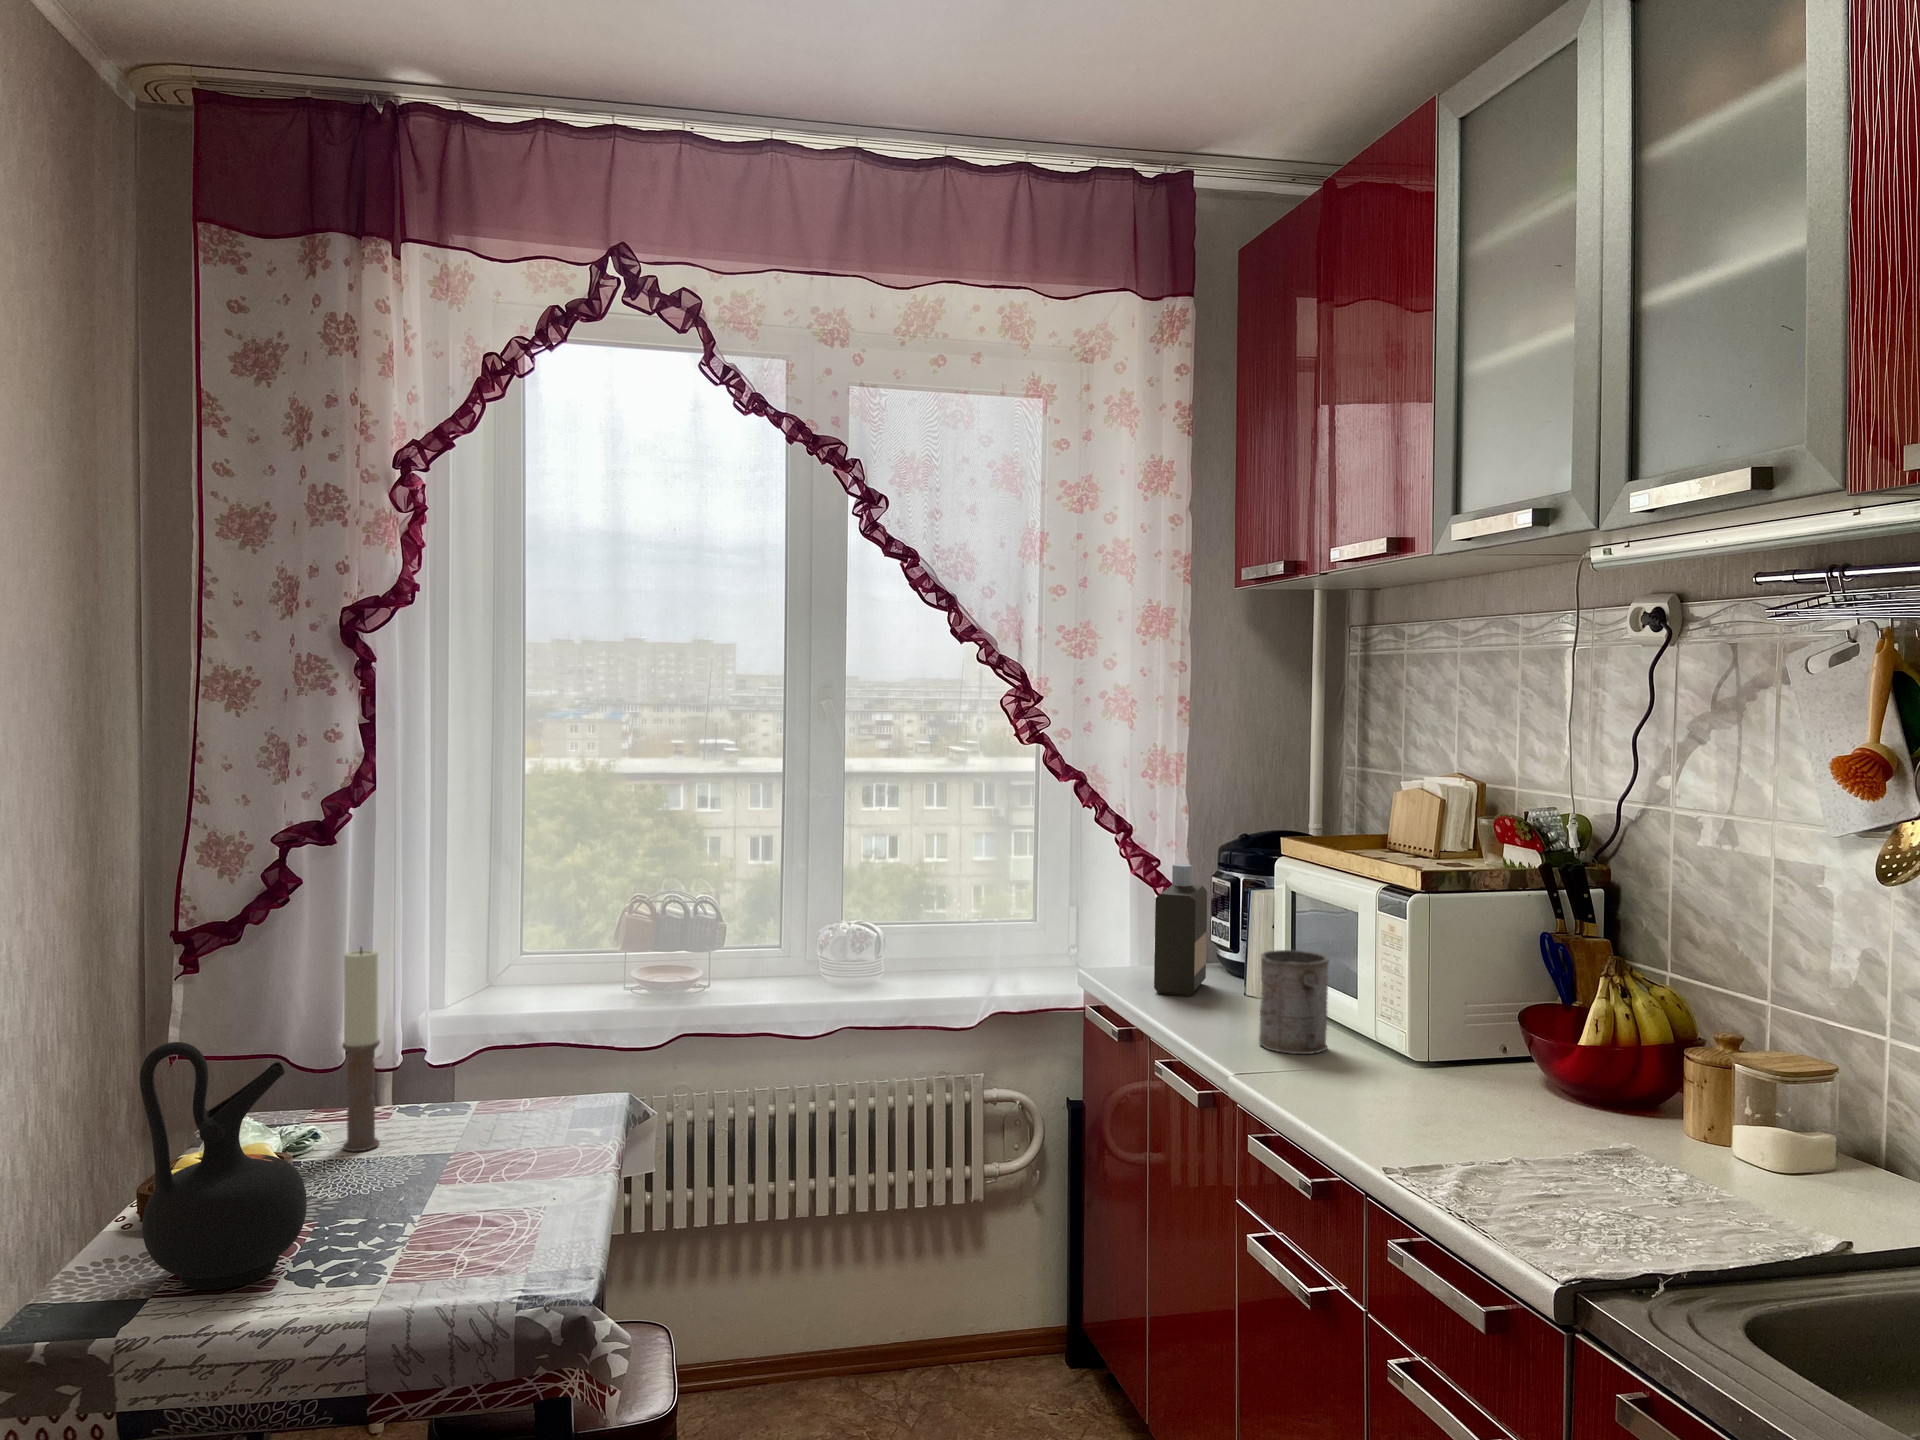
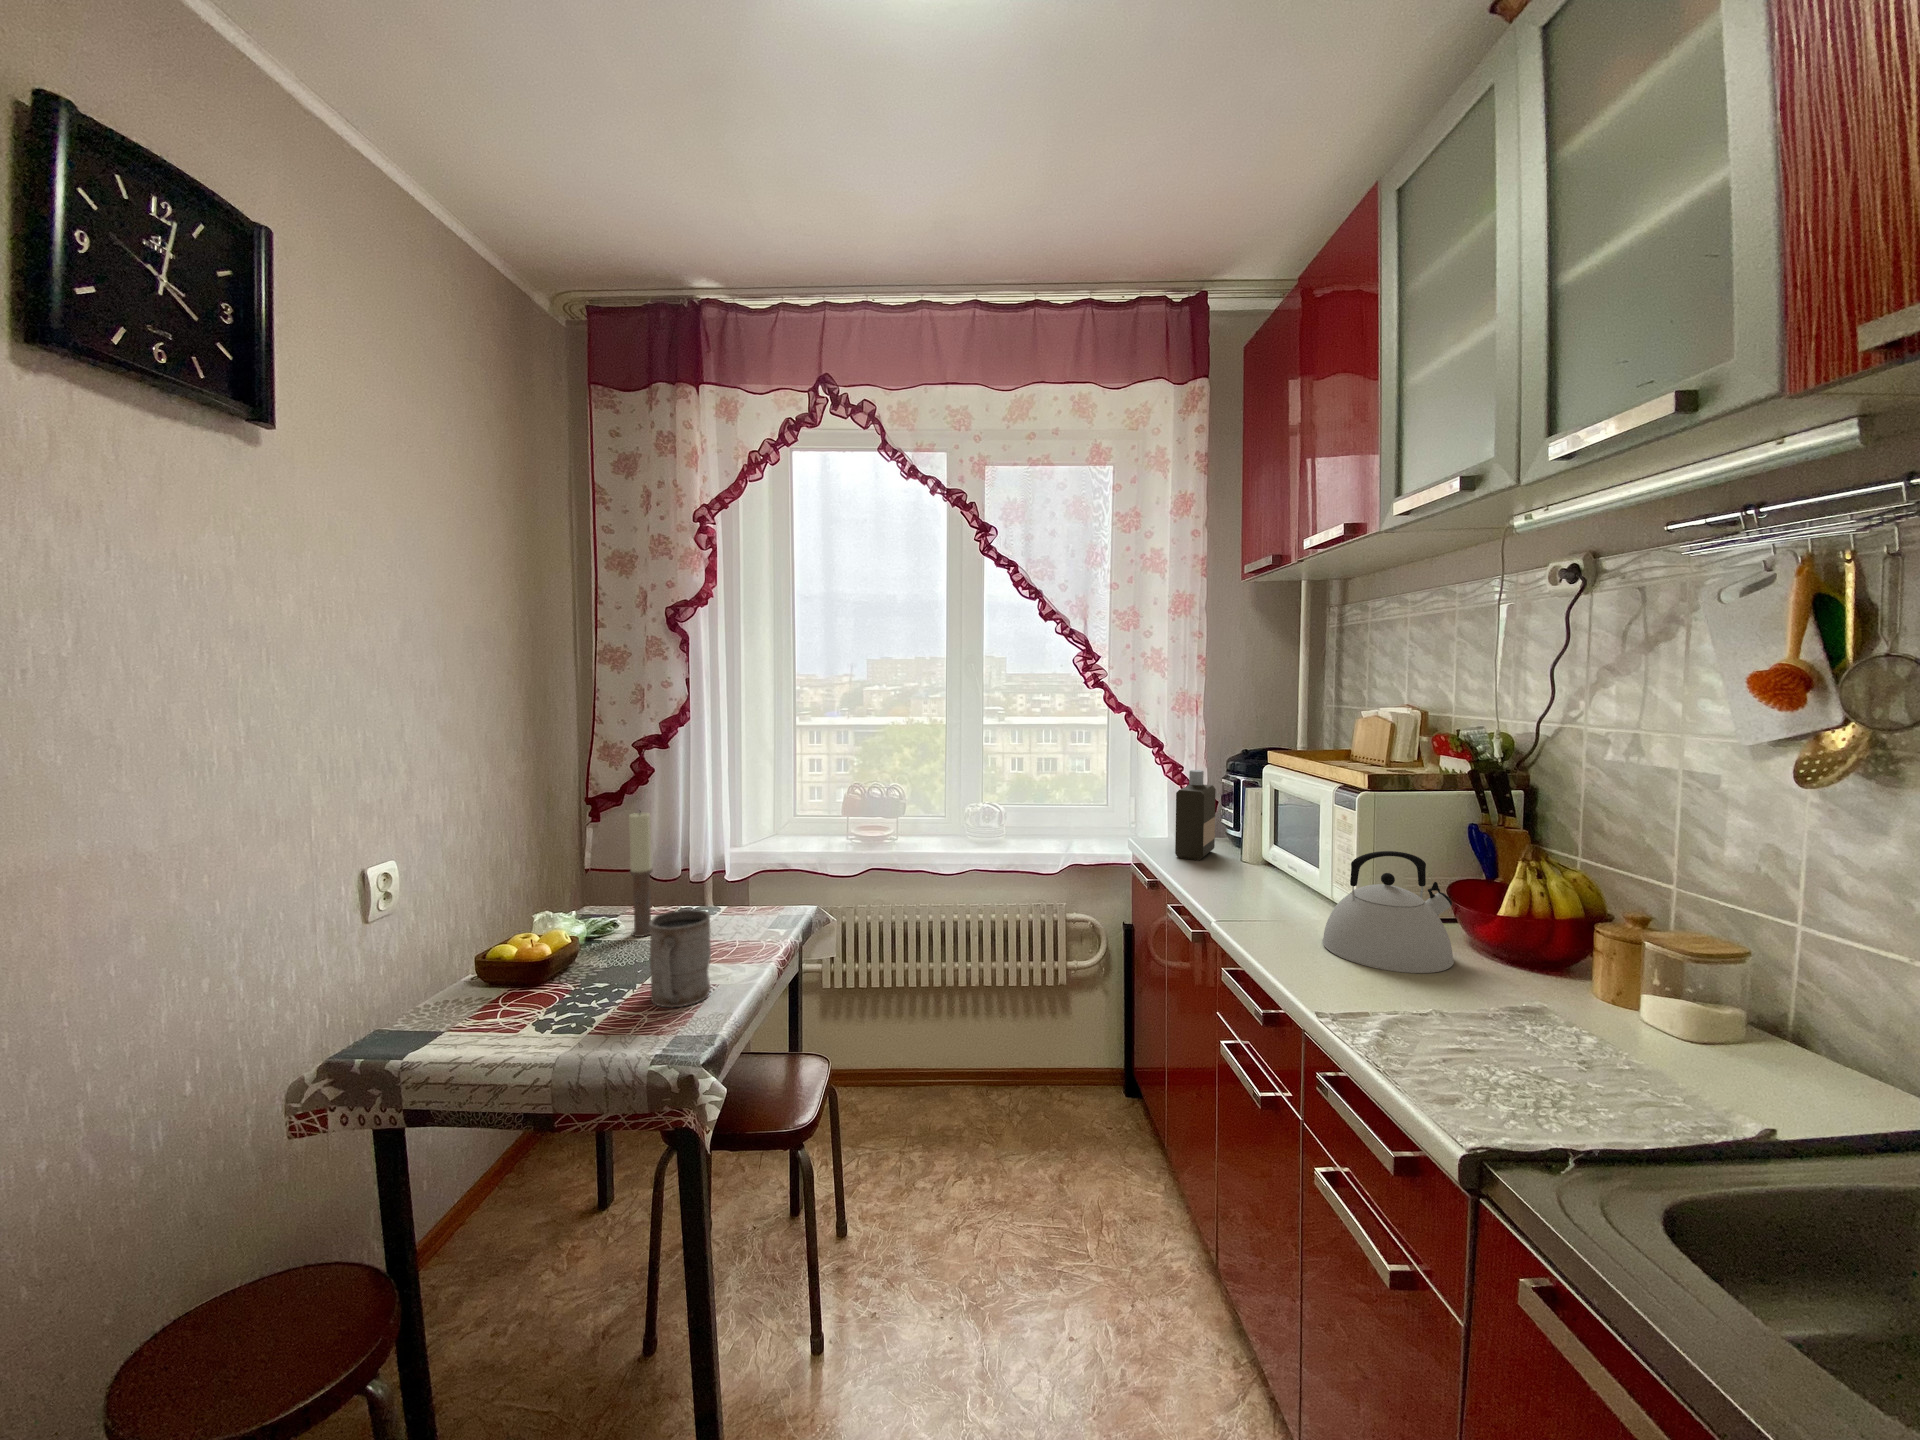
mug: present [1259,950,1329,1054] -> present [649,909,711,1007]
kettle: none [1377,971,1532,1122] -> present [1322,851,1454,973]
ceramic jug: present [140,1042,307,1290] -> none [440,867,556,1028]

